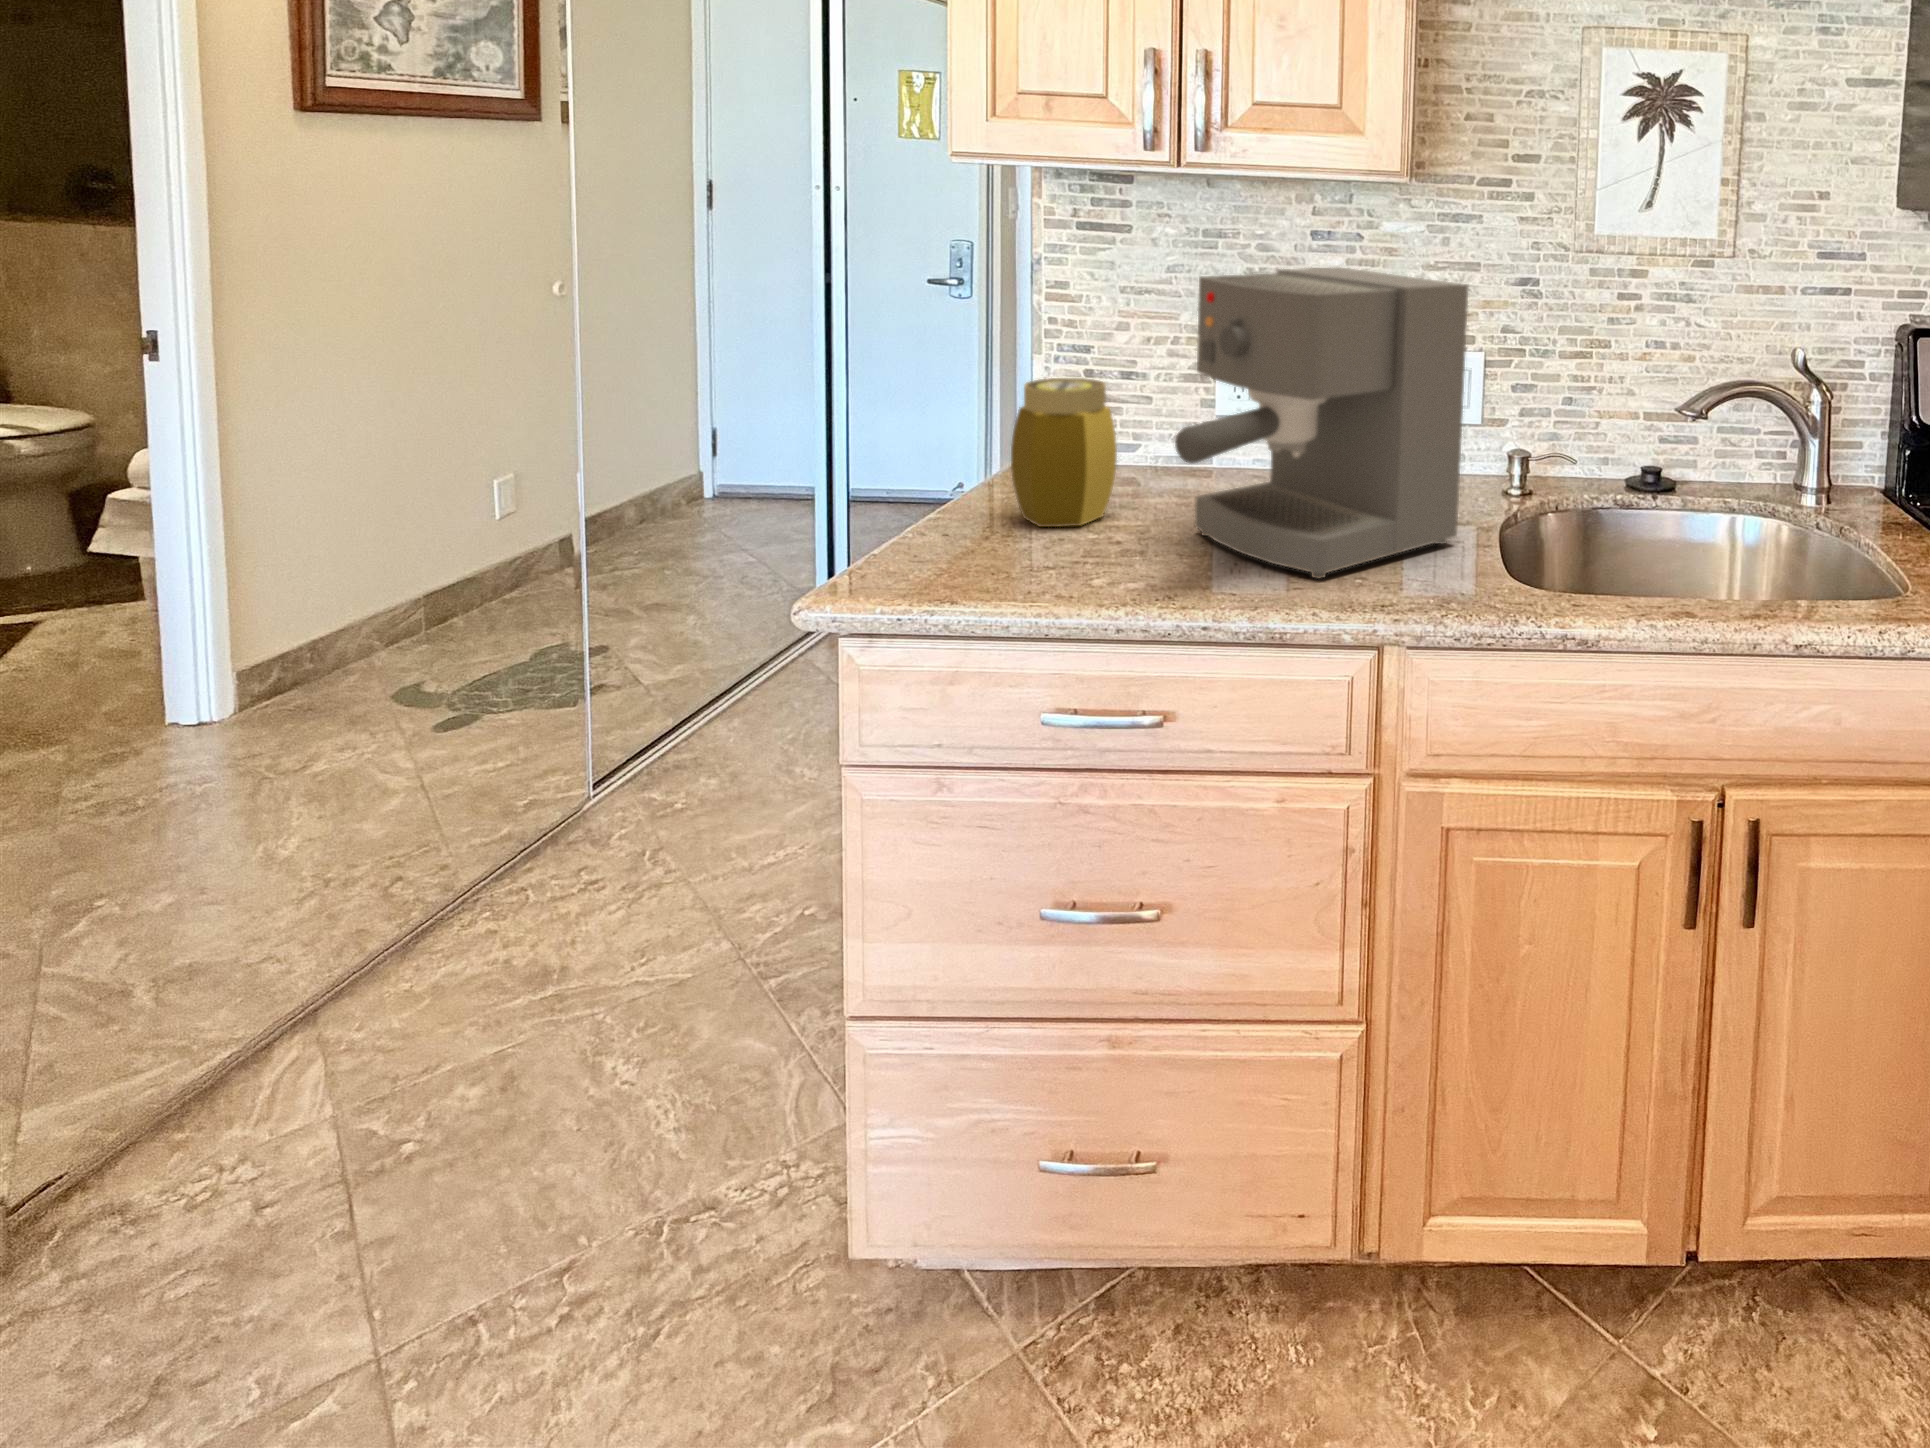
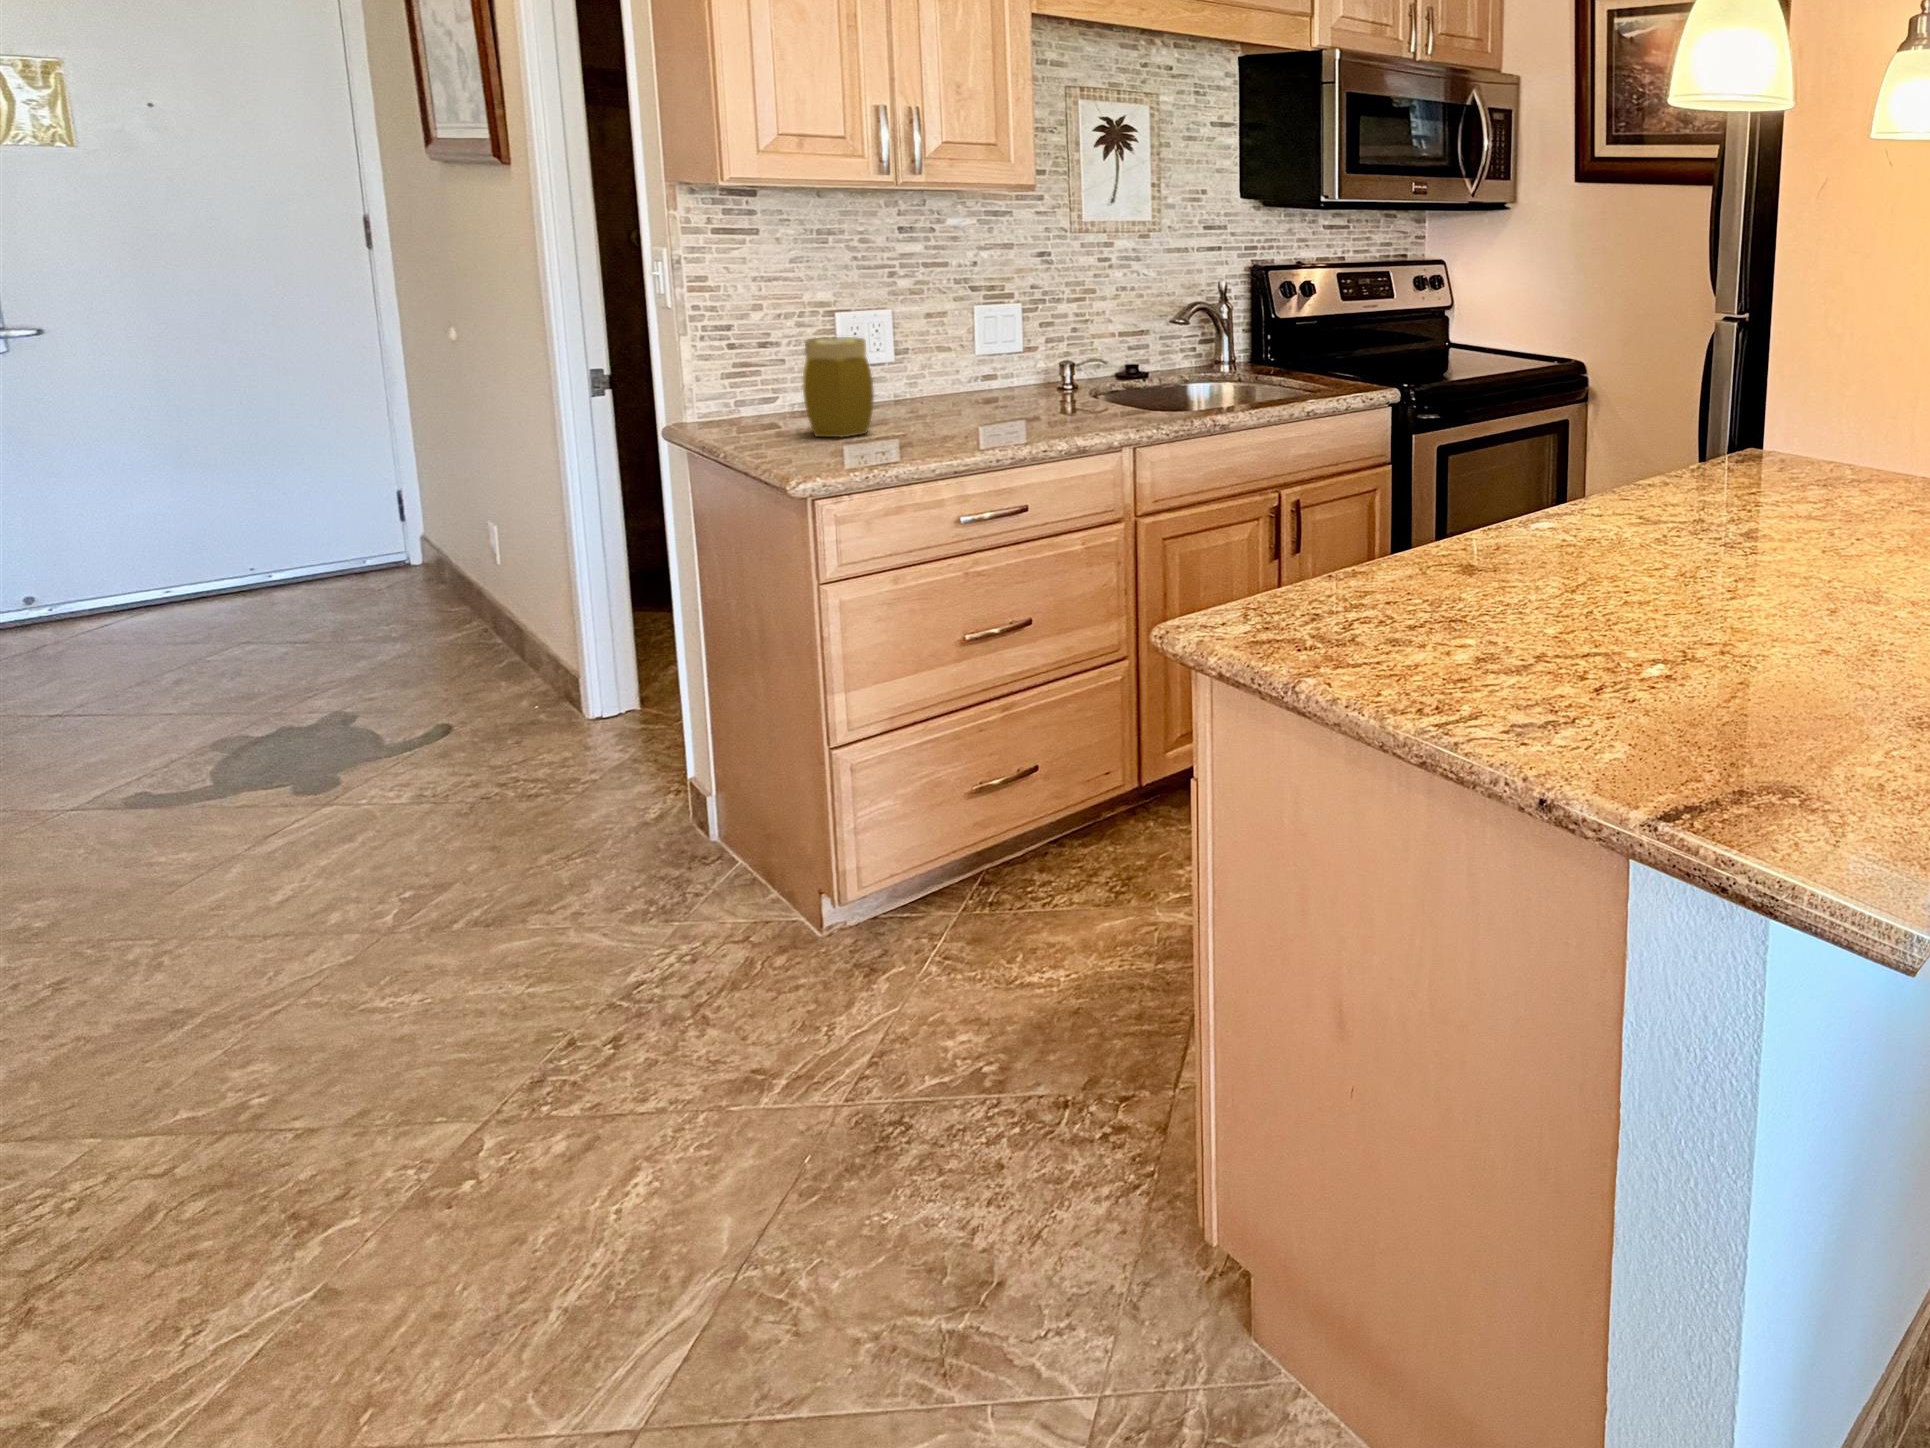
coffee maker: present [1175,267,1469,578] -> none [943,250,1097,427]

